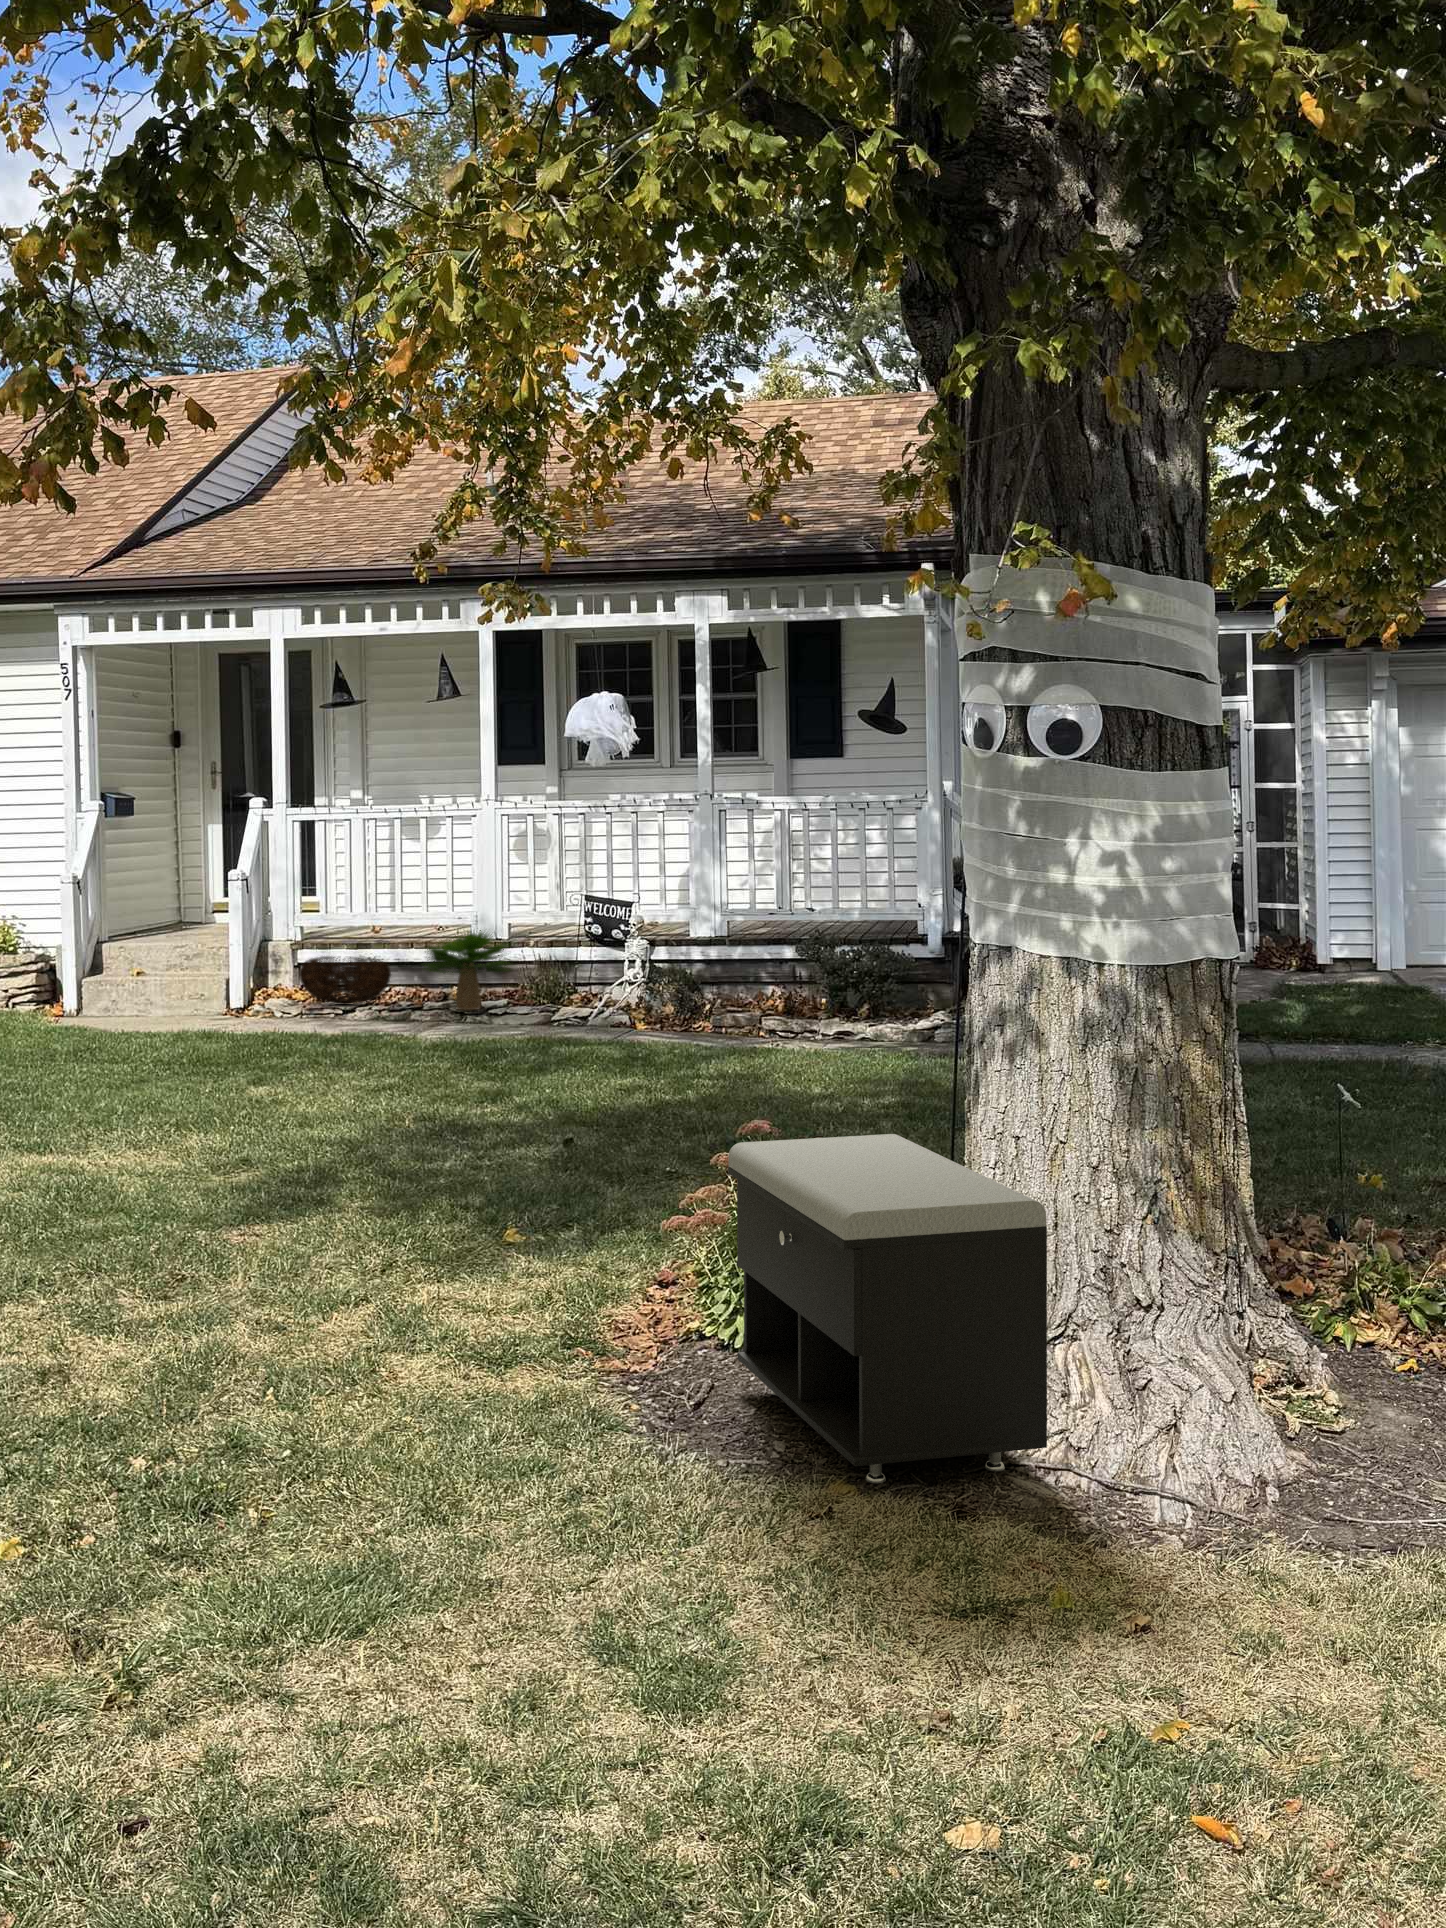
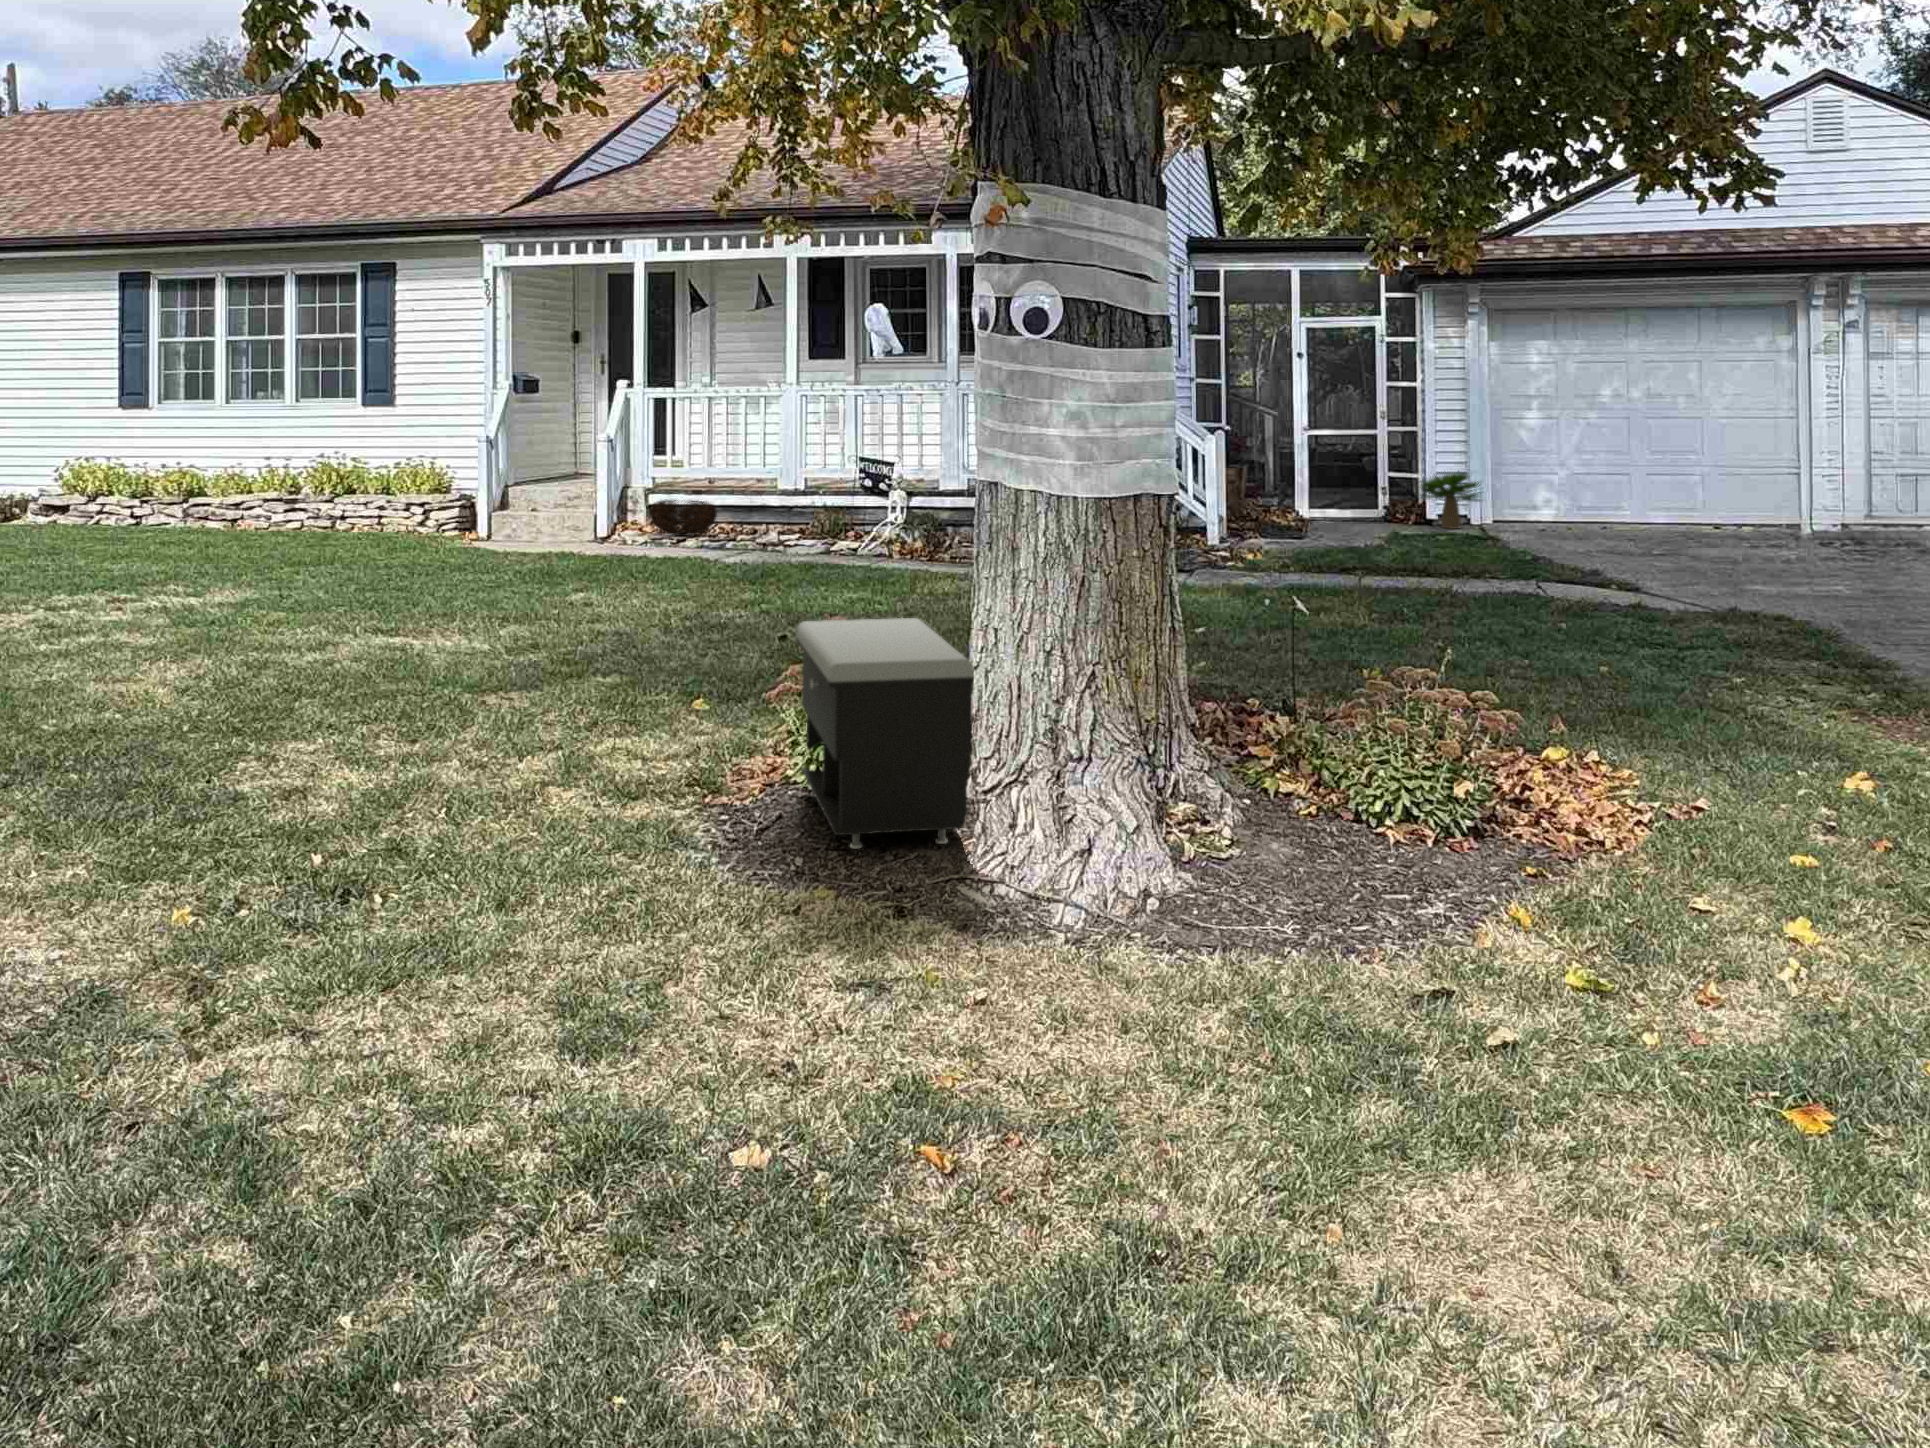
potted plant: present [424,930,510,1010] -> present [1417,471,1483,529]

